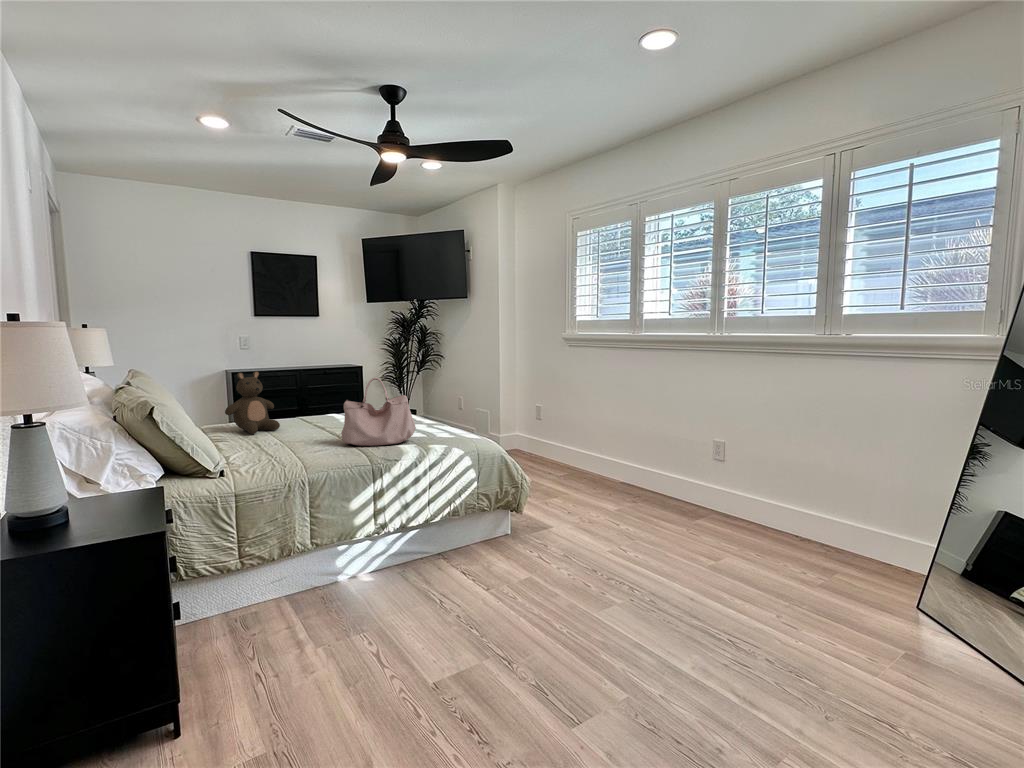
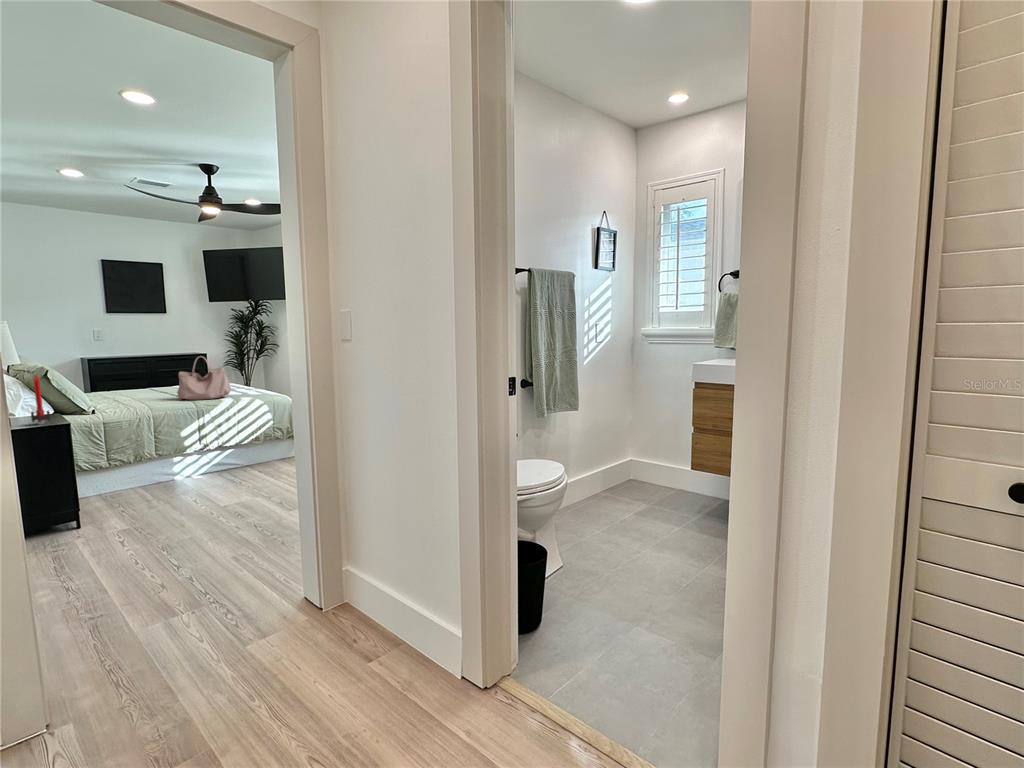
stuffed bear: present [225,371,280,434] -> none [88,354,132,397]
candle: none [97,427,132,526] -> present [31,375,50,424]

